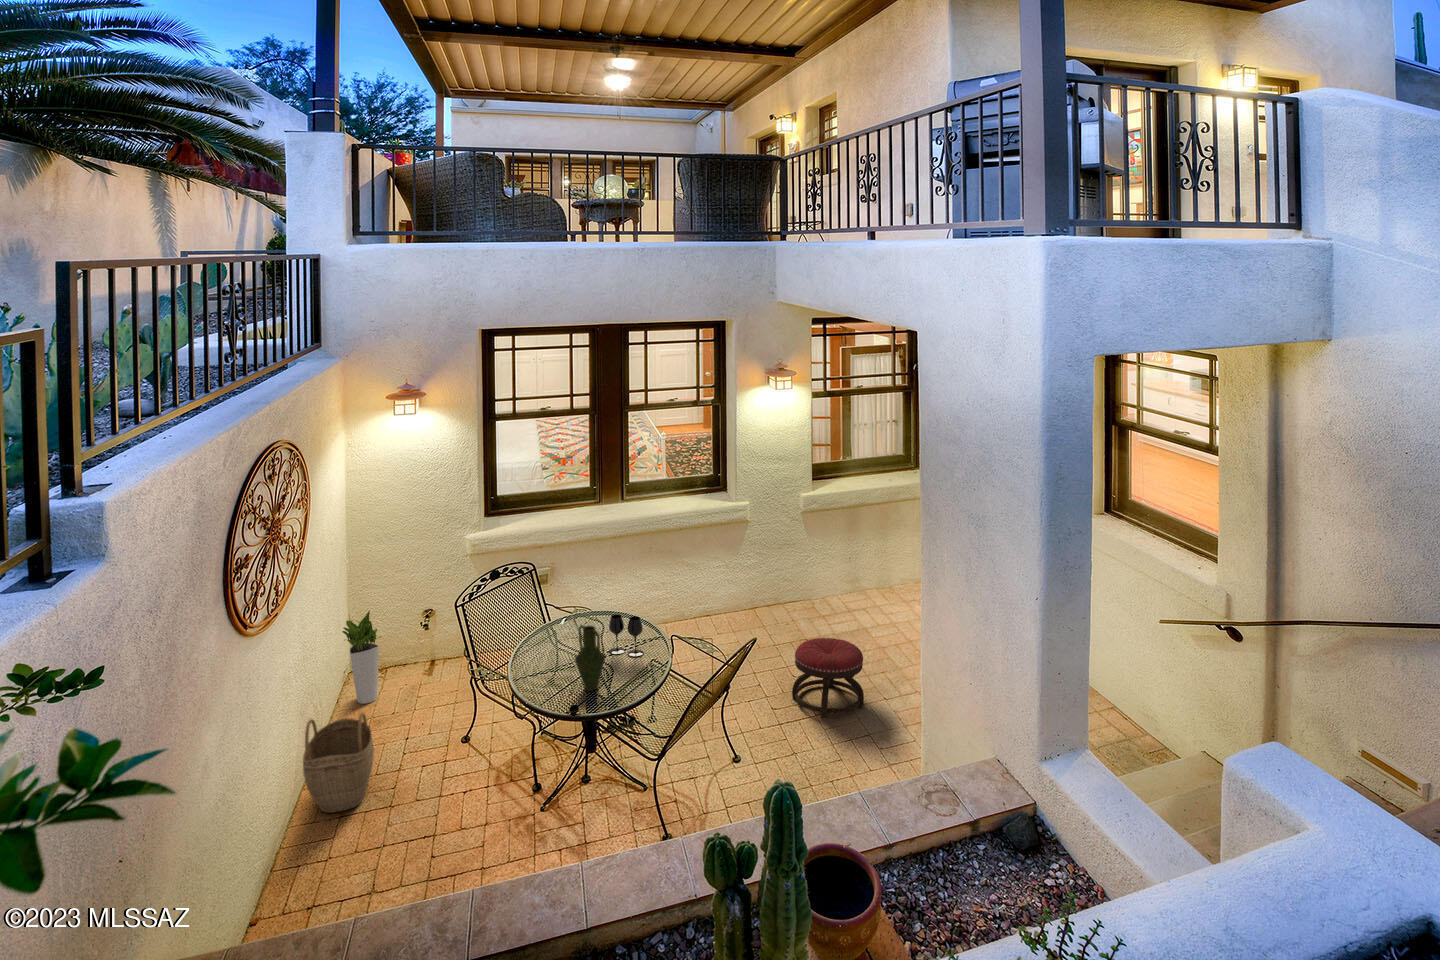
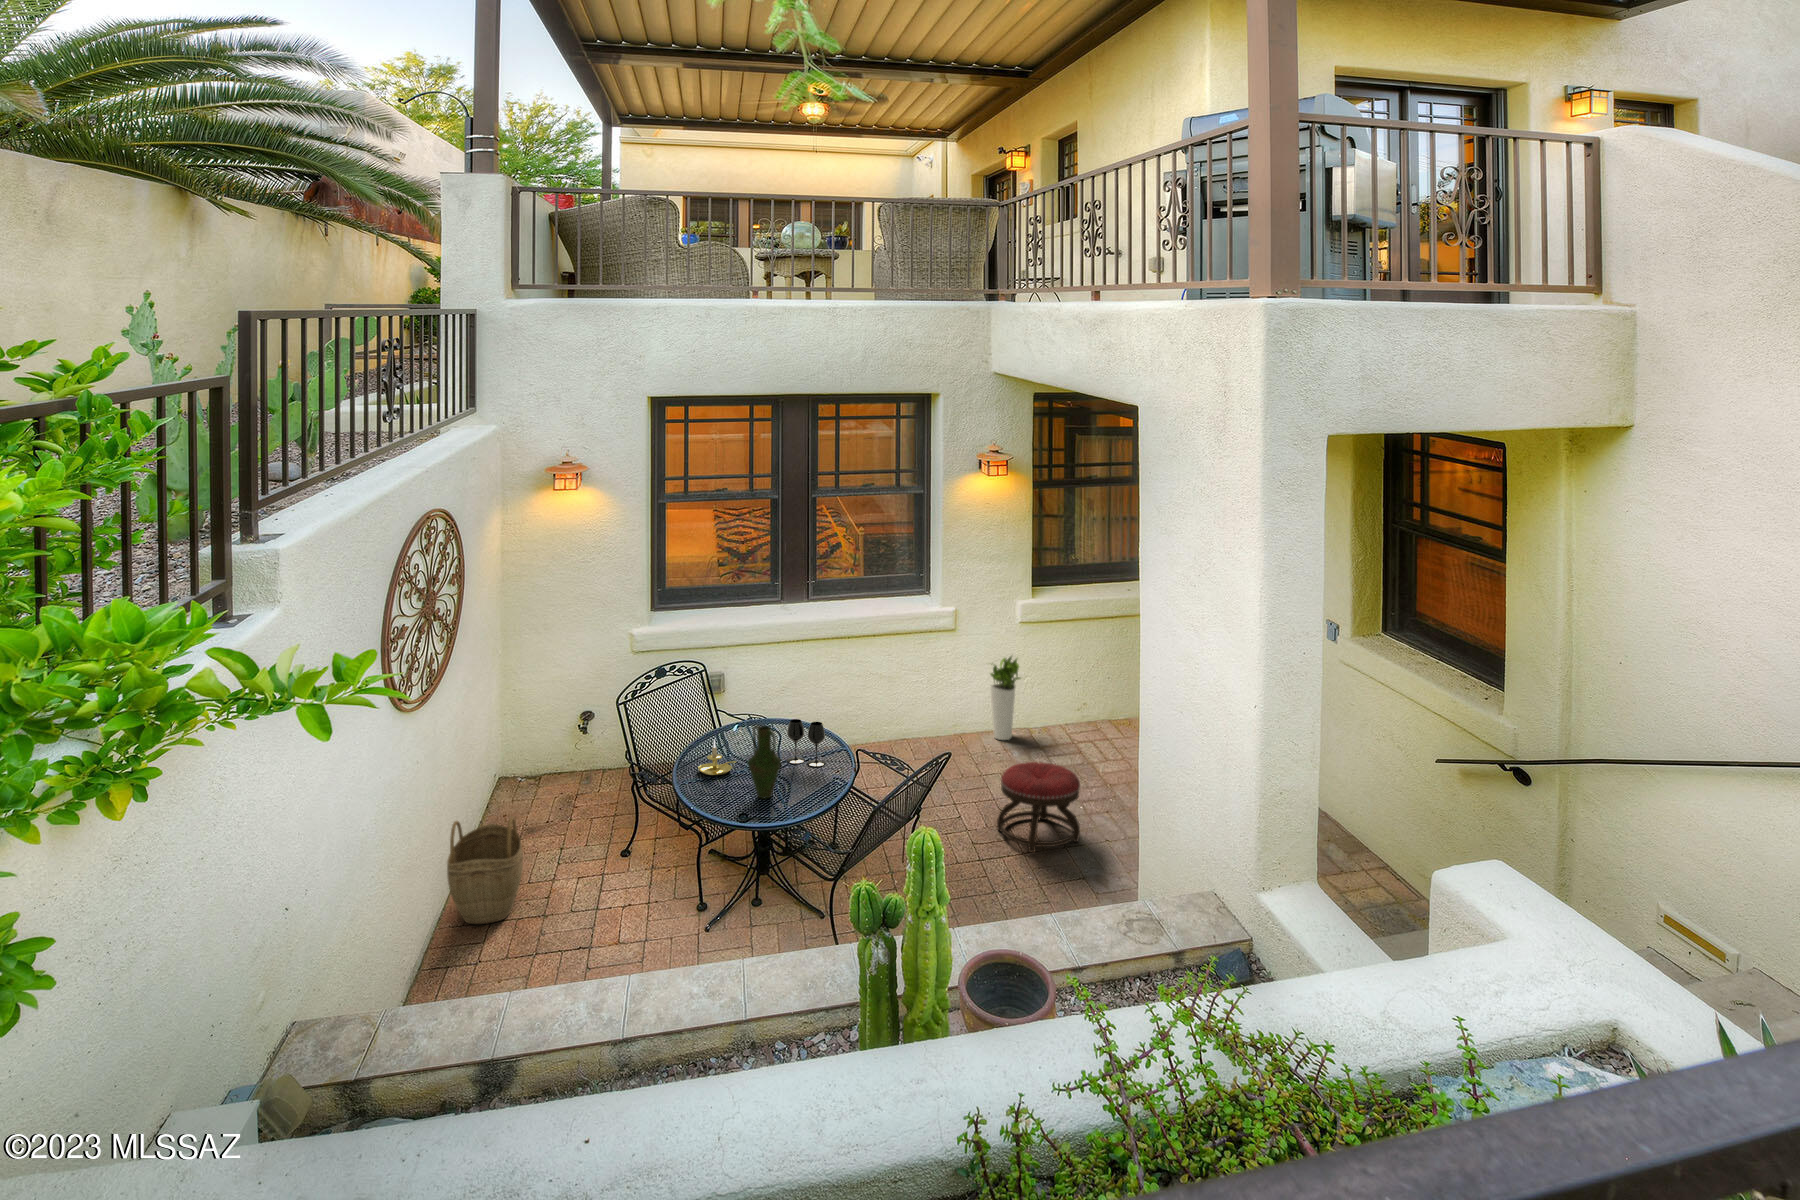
planter: present [342,611,381,704] -> present [990,656,1020,740]
candle holder: none [530,636,565,669] -> present [698,740,735,775]

